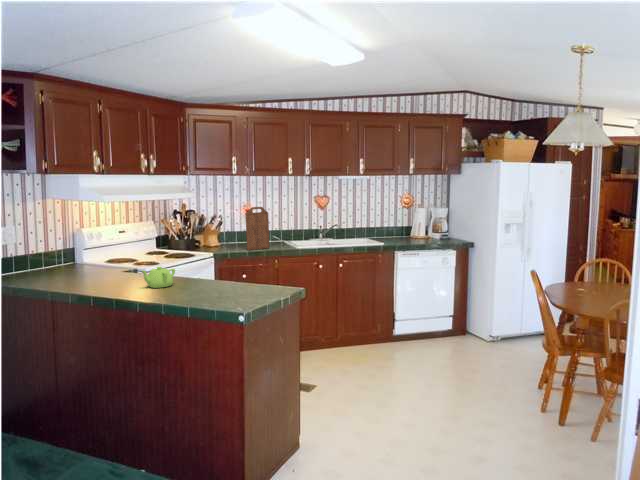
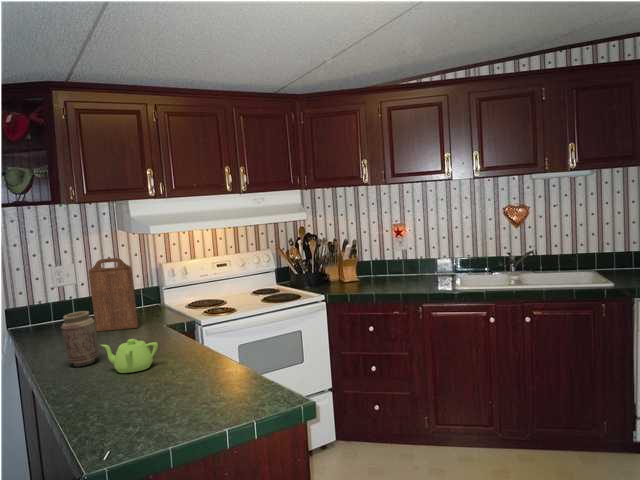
cutting board: present [246,207,269,250] -> present [89,258,138,331]
vase: none [98,251,122,289] -> present [61,311,99,366]

